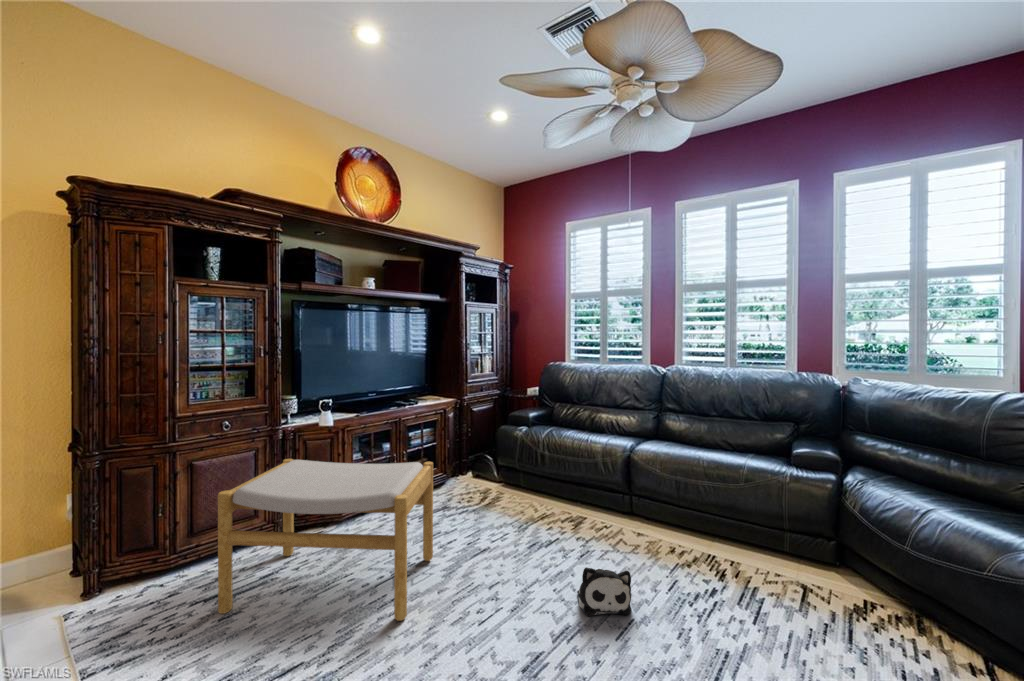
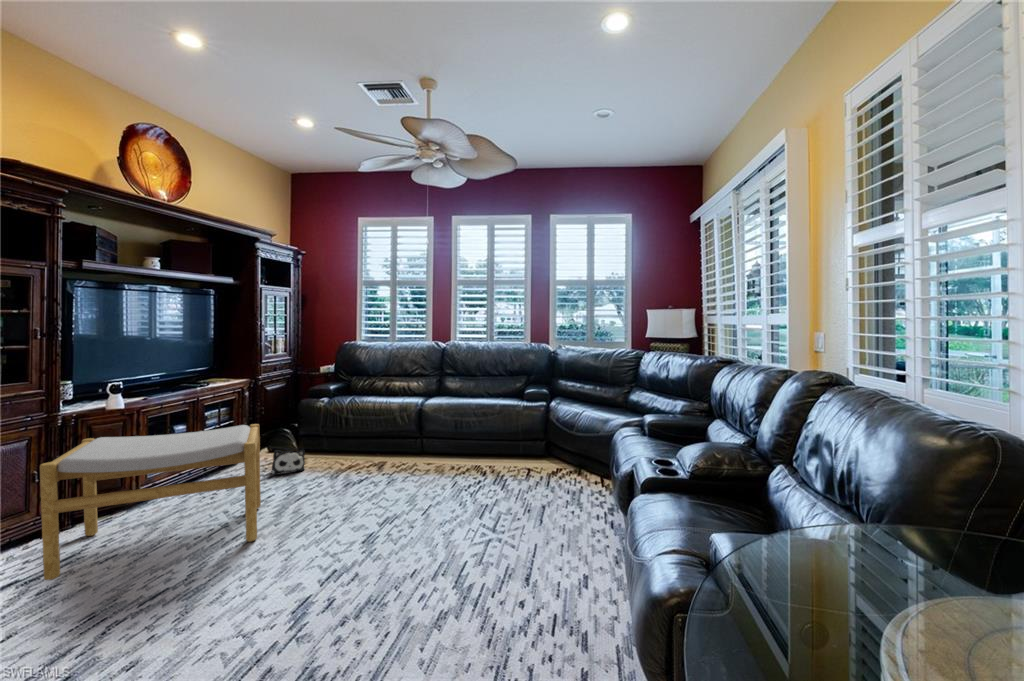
plush toy: present [577,567,631,616] -> present [272,450,305,475]

